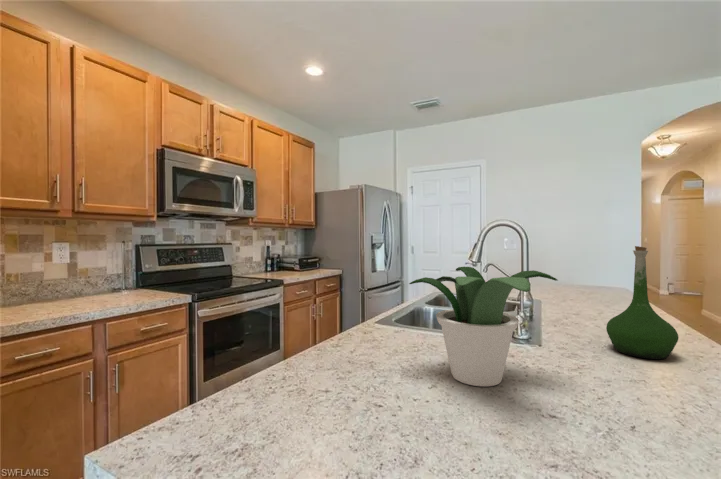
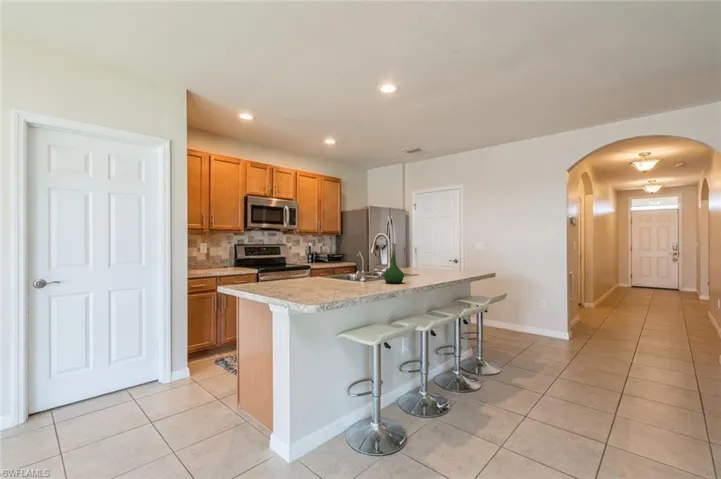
potted plant: present [409,267,557,386] -> none [306,250,343,284]

